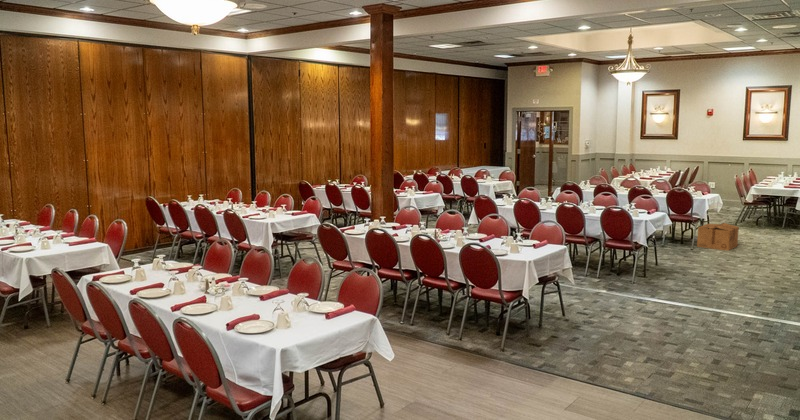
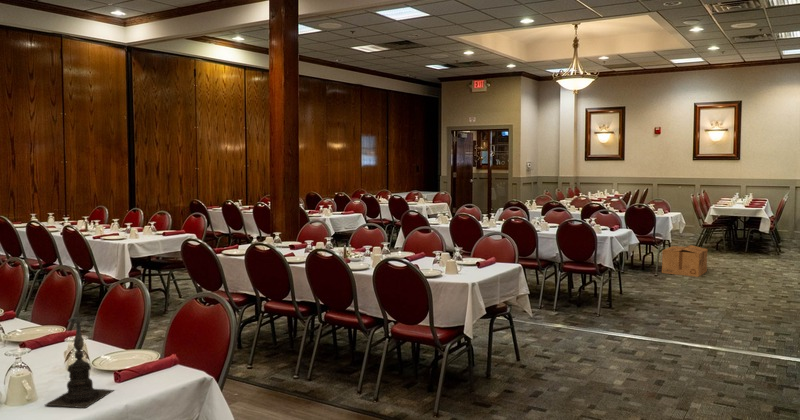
candle holder: none [293,278,326,332] -> present [45,313,113,408]

